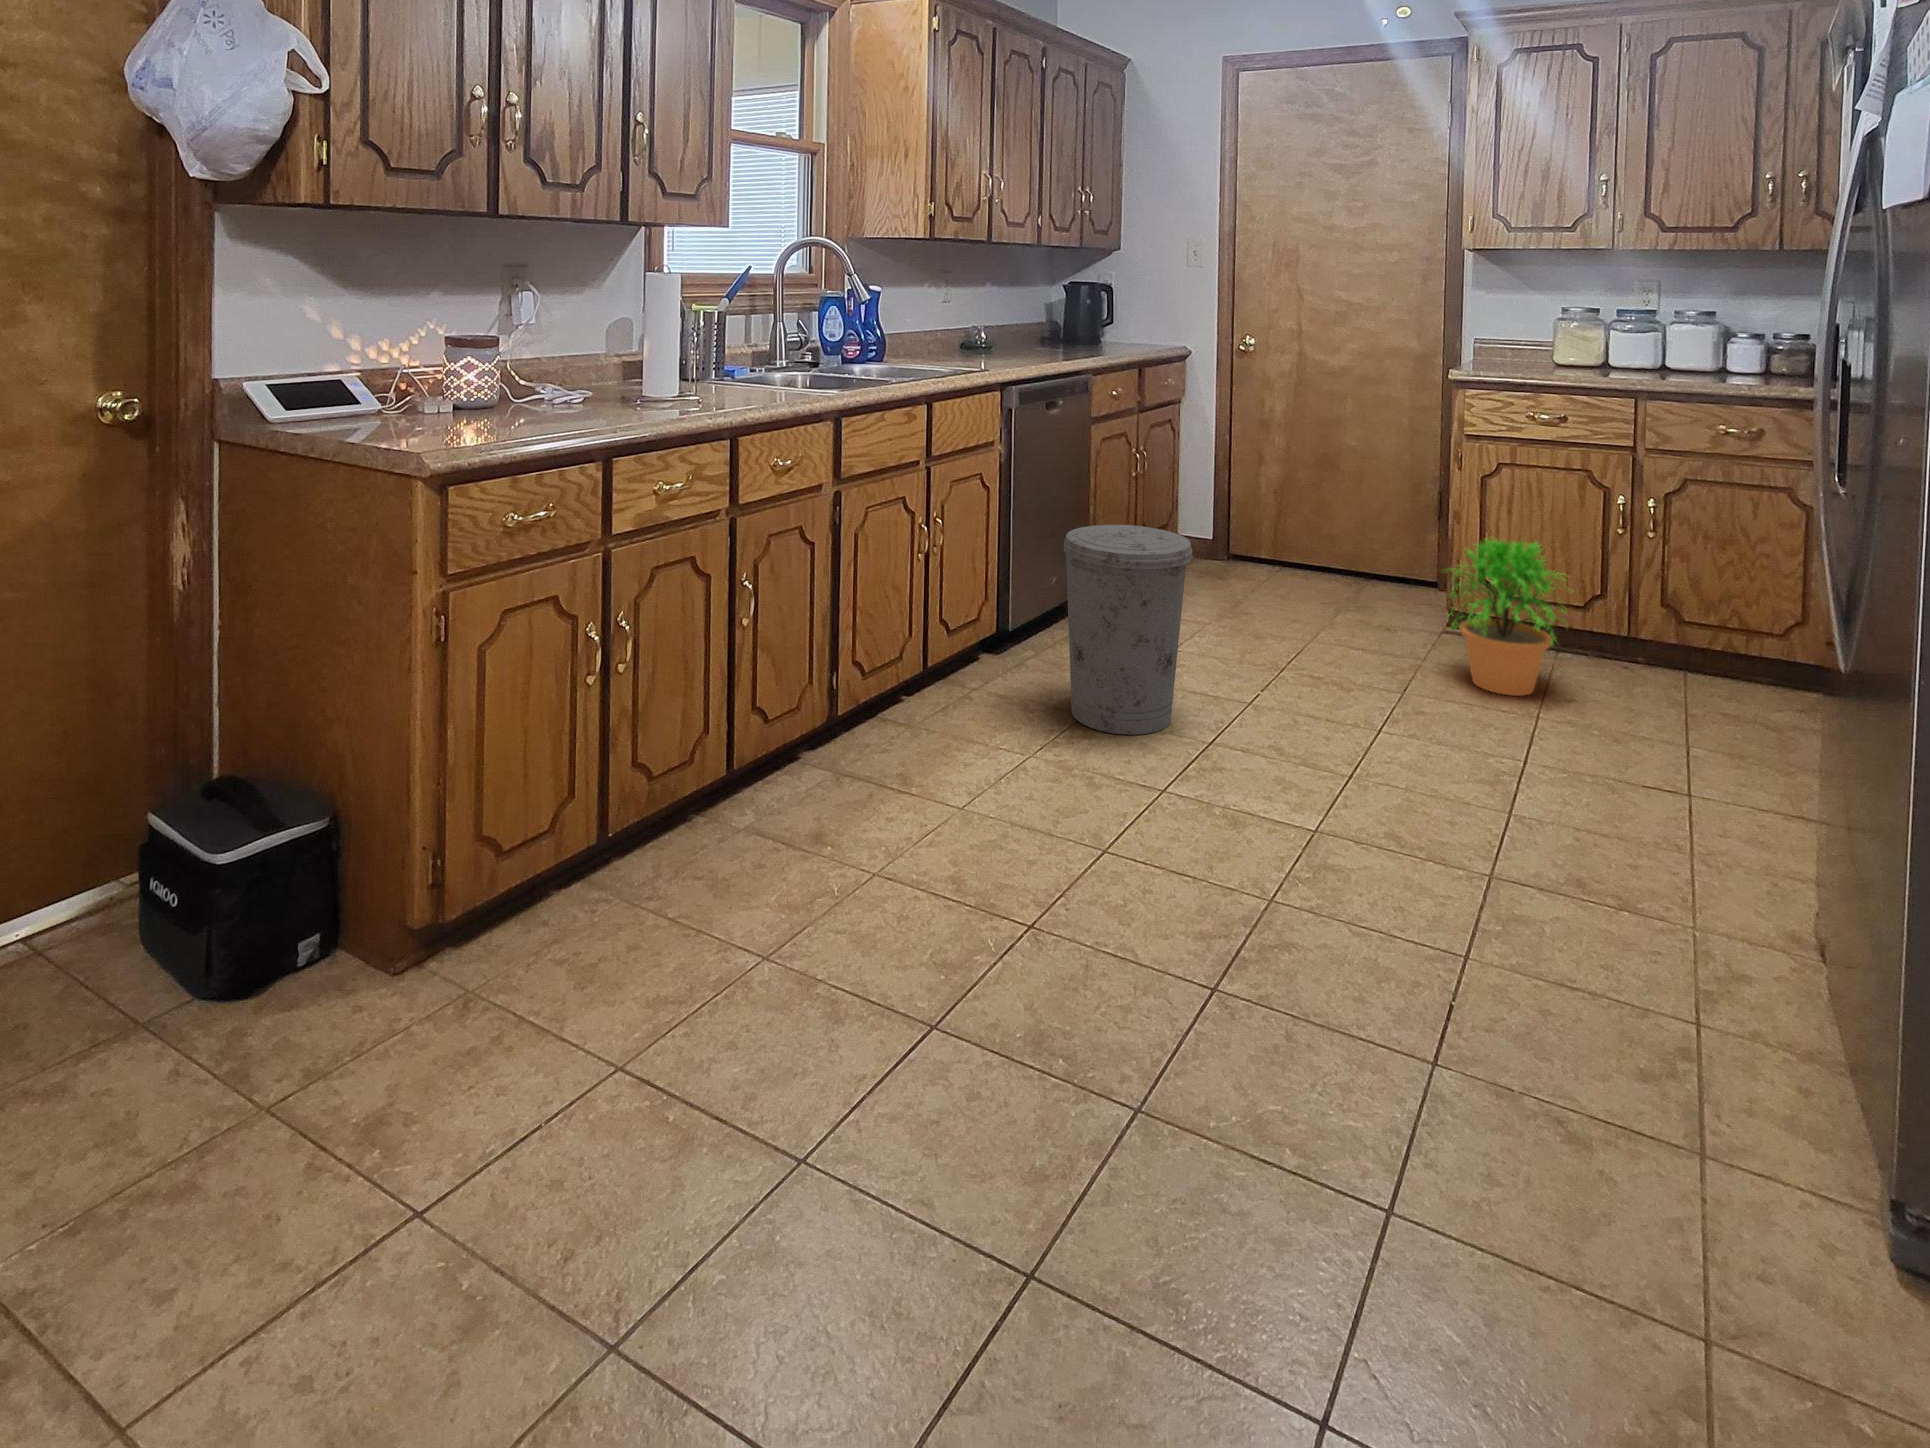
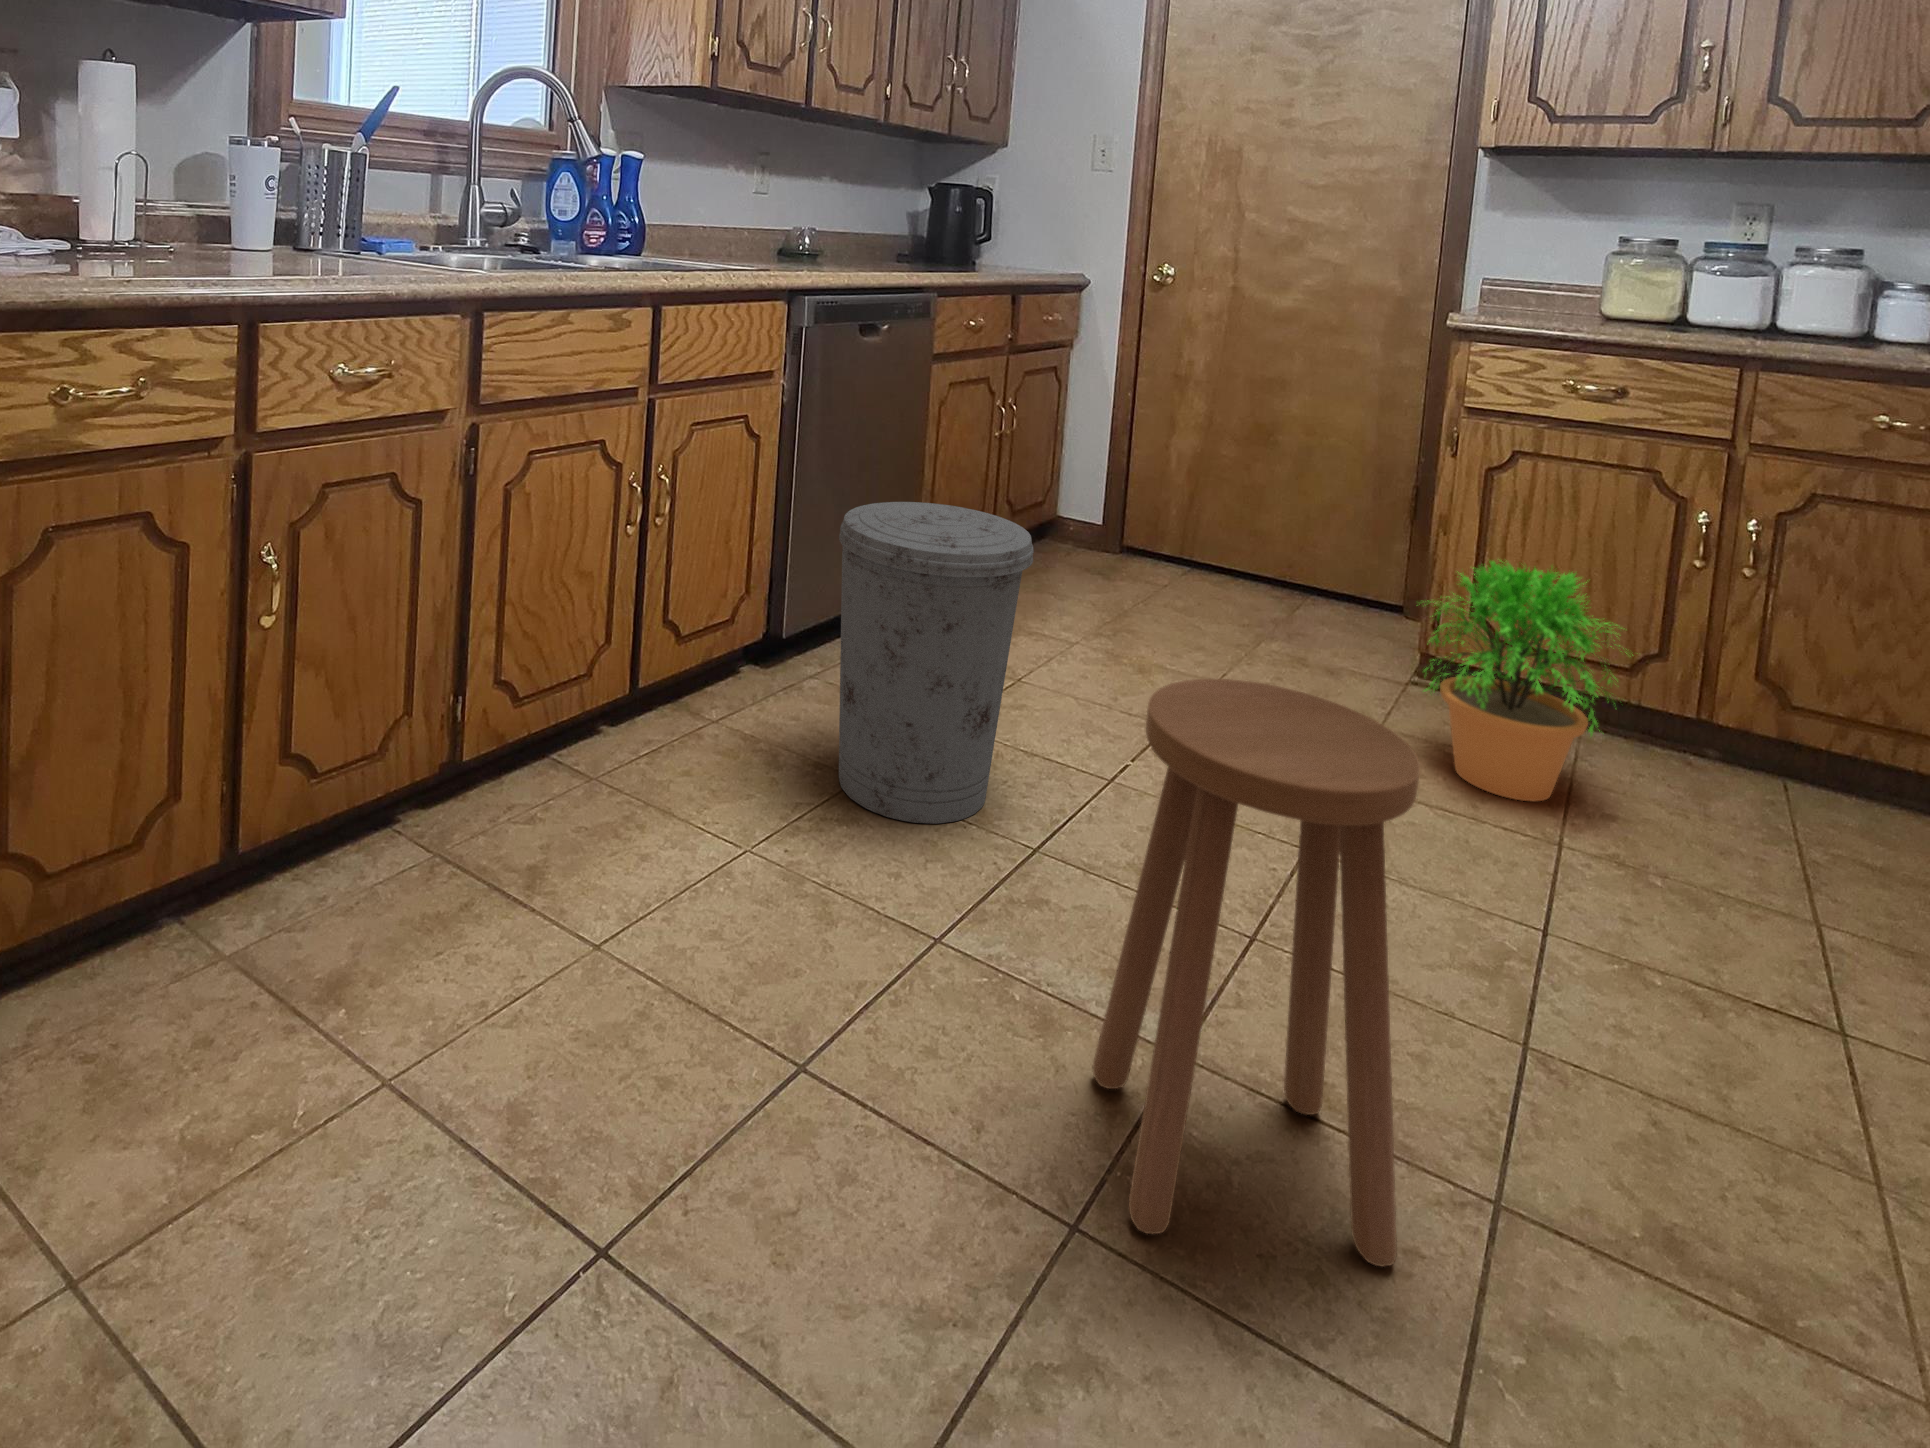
stool: none [1264,606,1433,903] -> present [1092,679,1420,1266]

